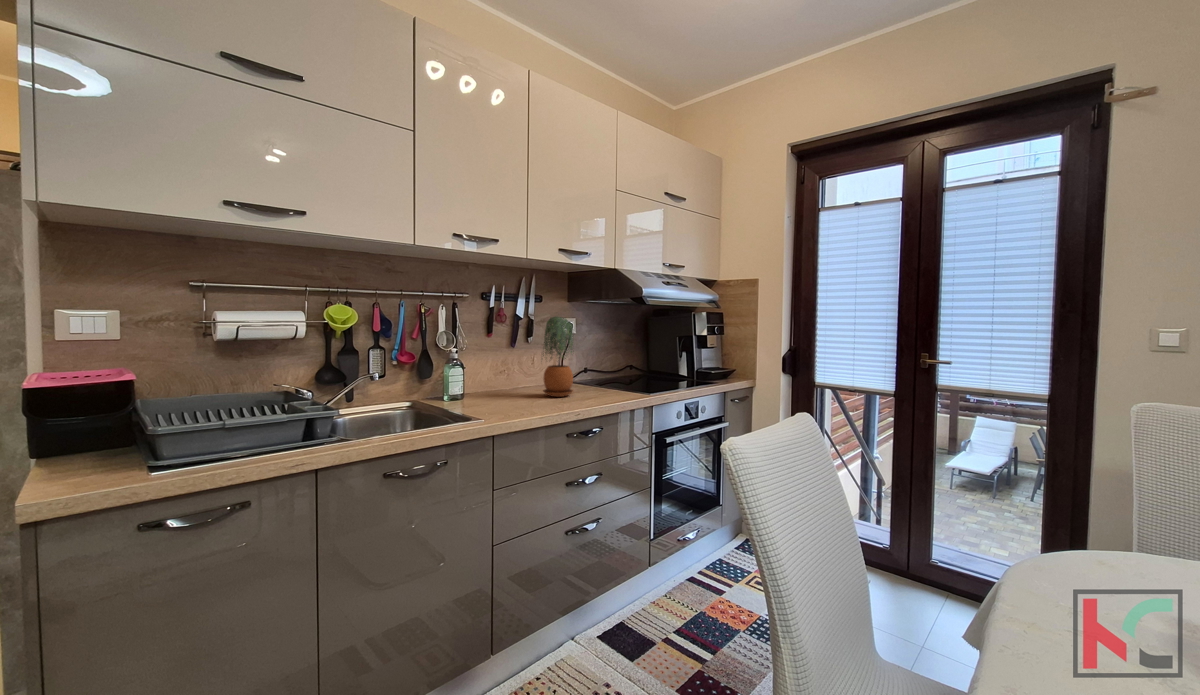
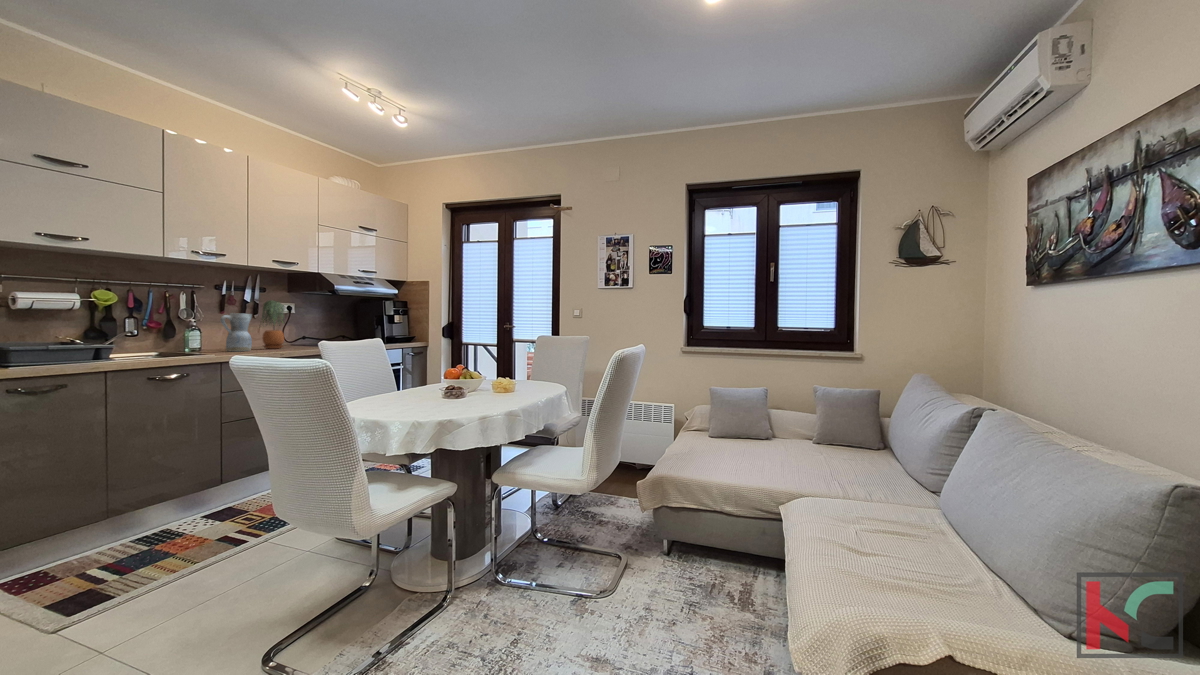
ceramic pitcher: none [493,341,536,408] -> present [220,313,252,351]

